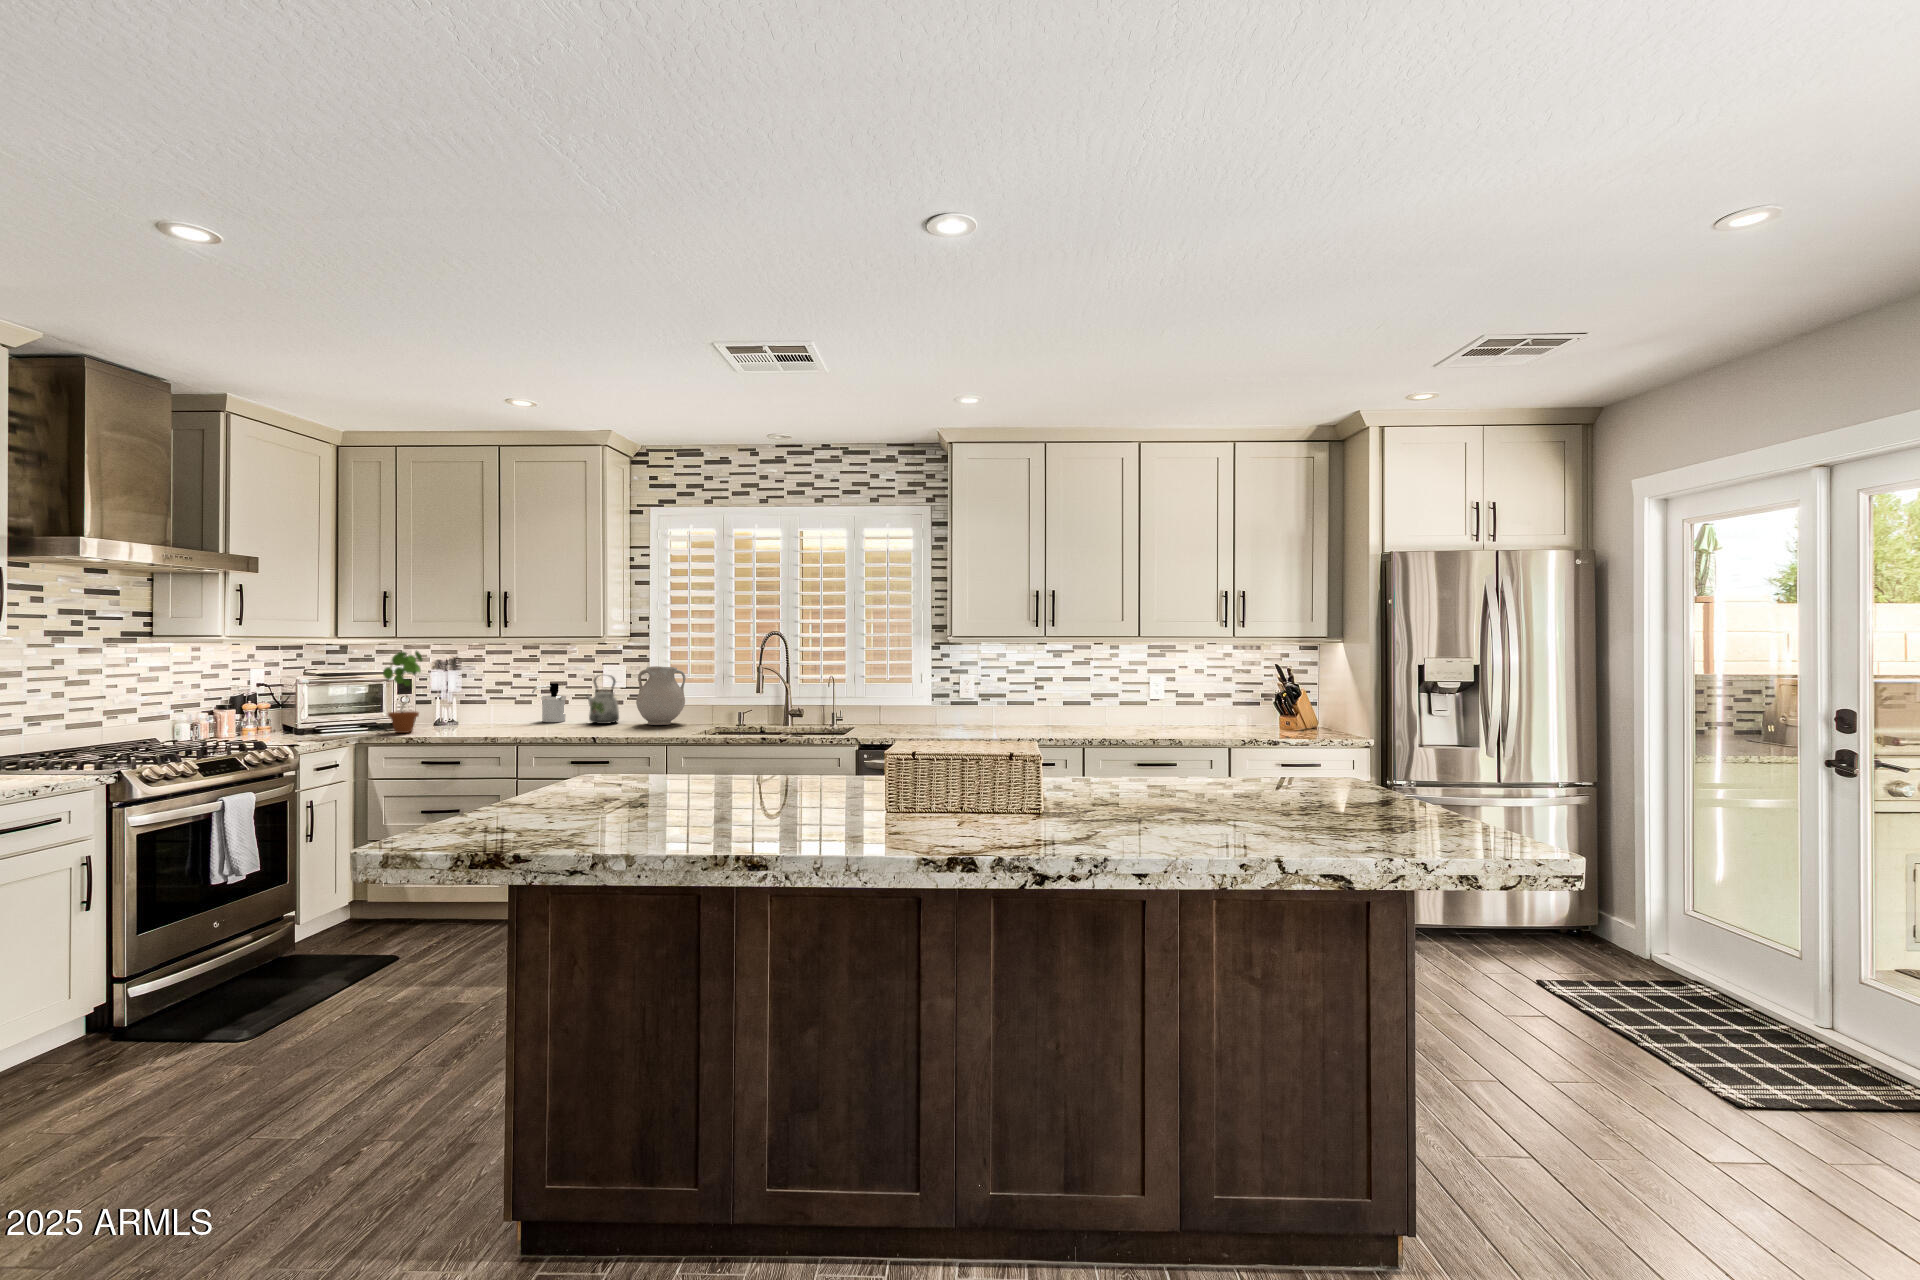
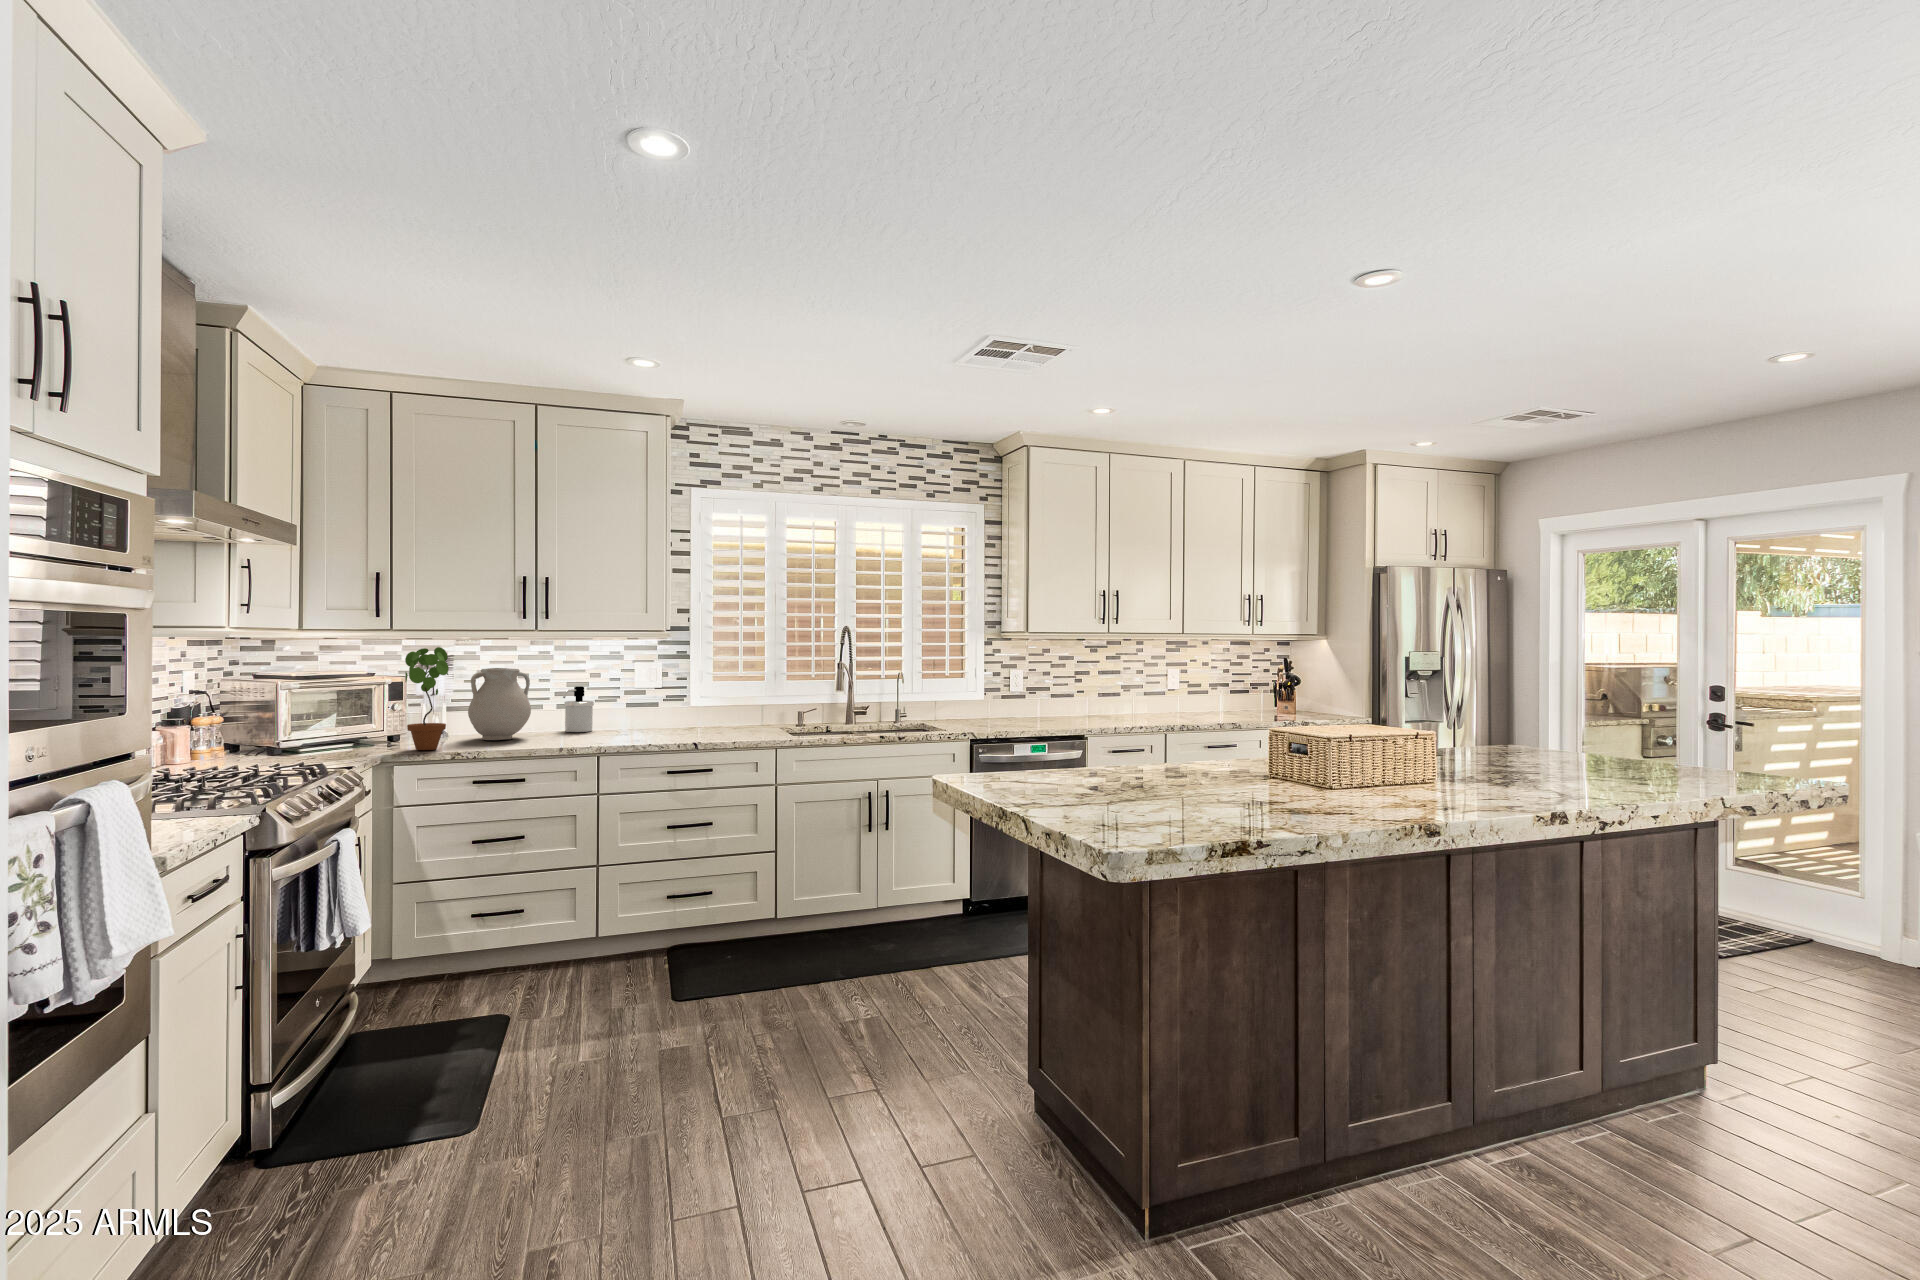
vase: present [636,666,686,725] -> present [468,668,531,740]
kettle: present [587,676,619,724] -> none [620,675,665,731]

